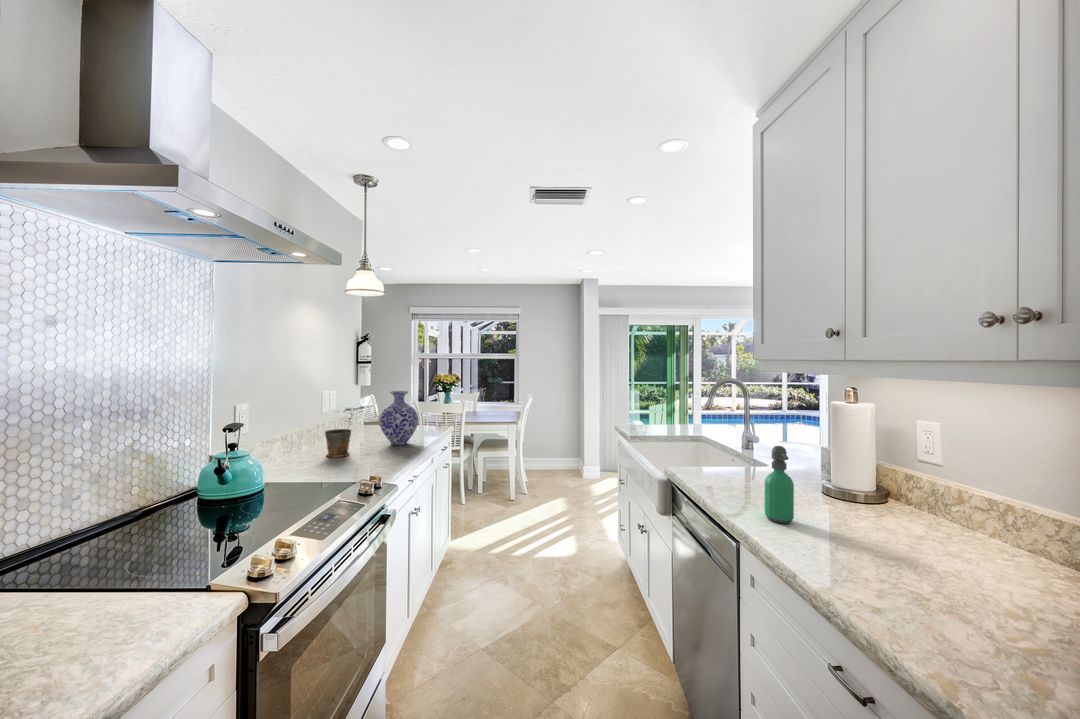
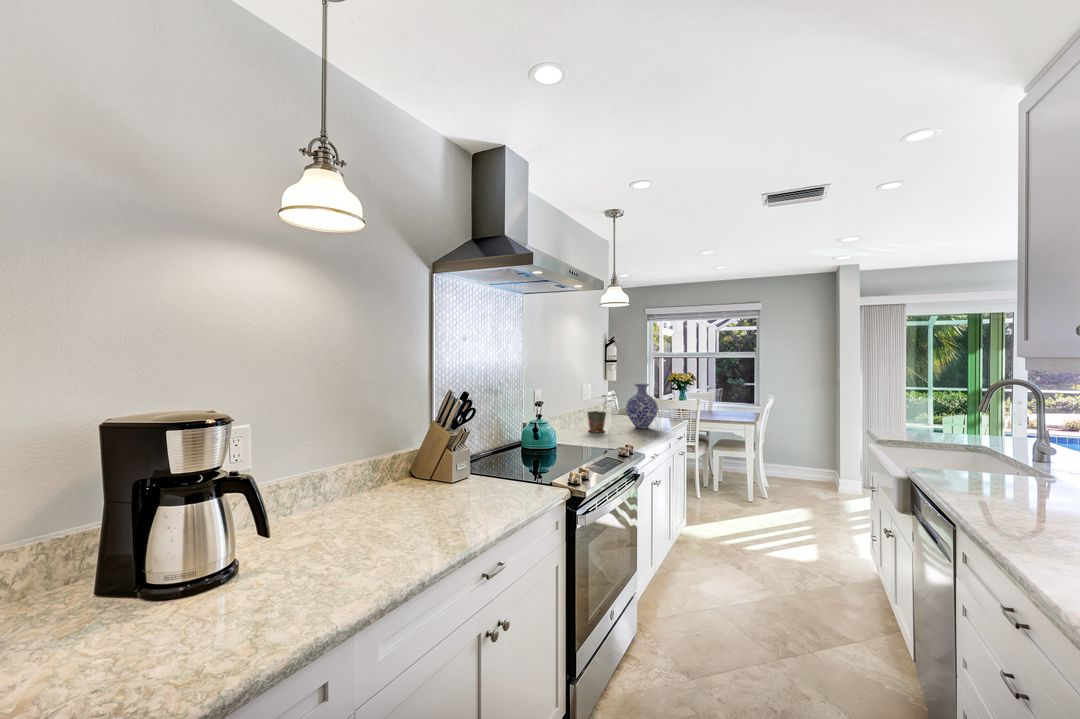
soap dispenser: present [765,446,794,524] -> none [1006,439,1043,516]

